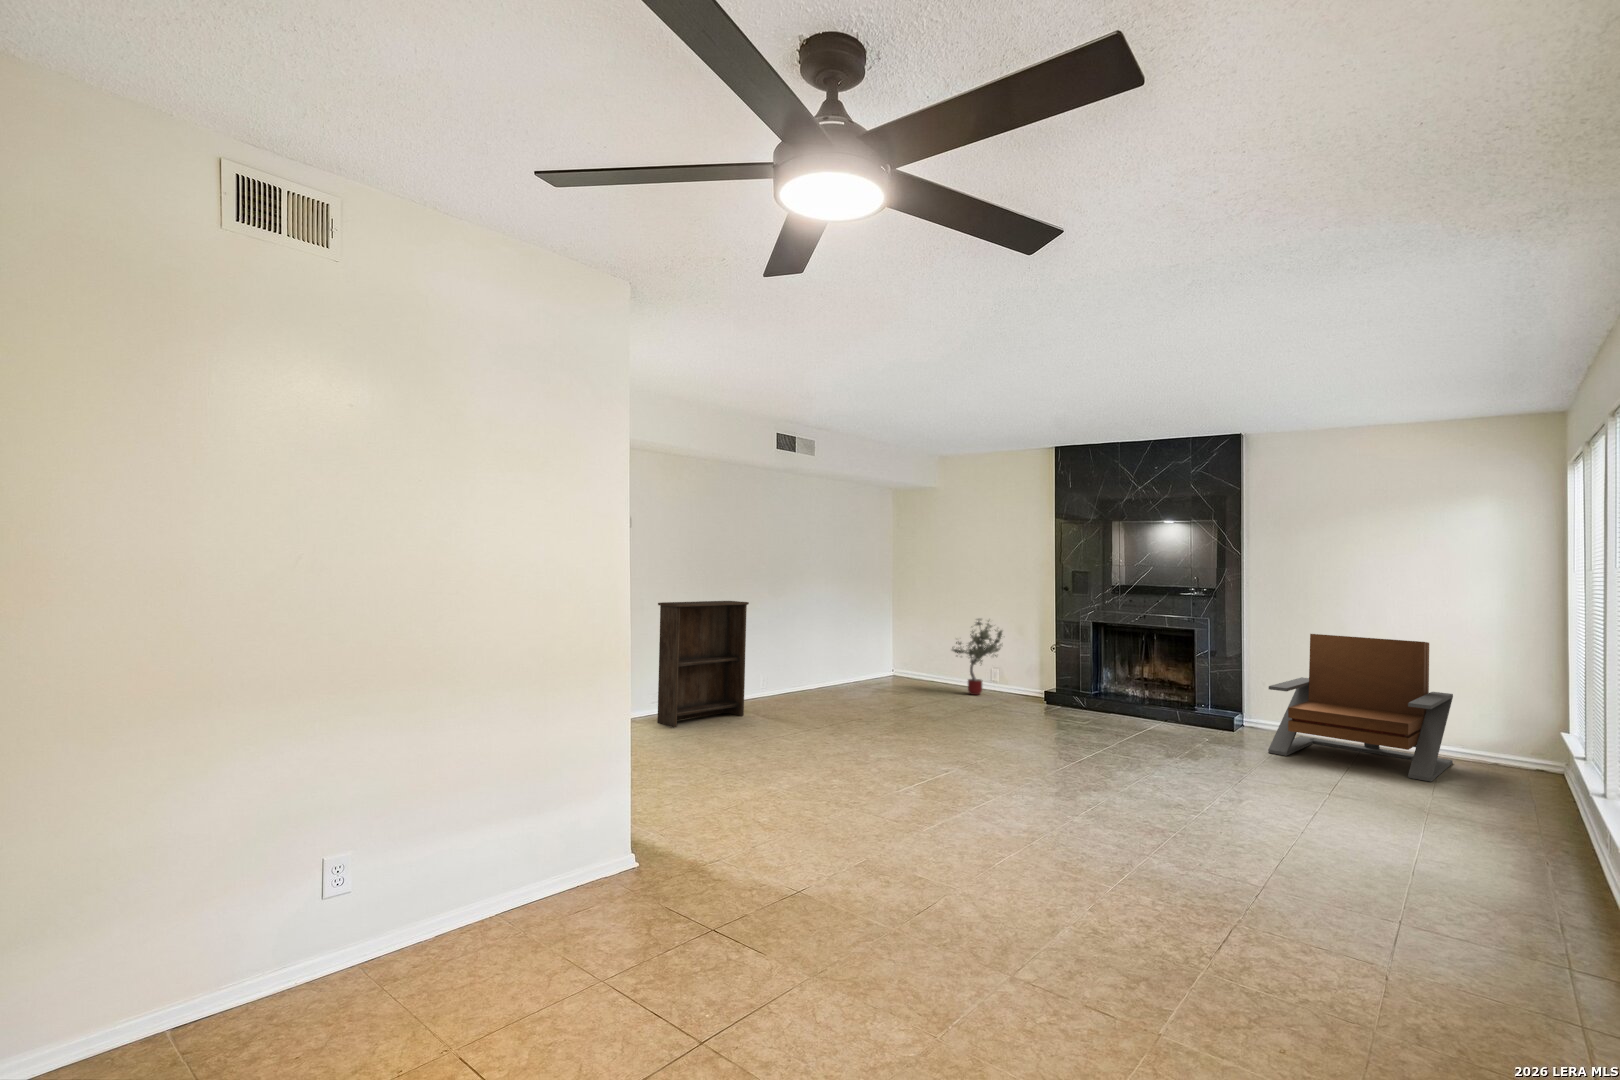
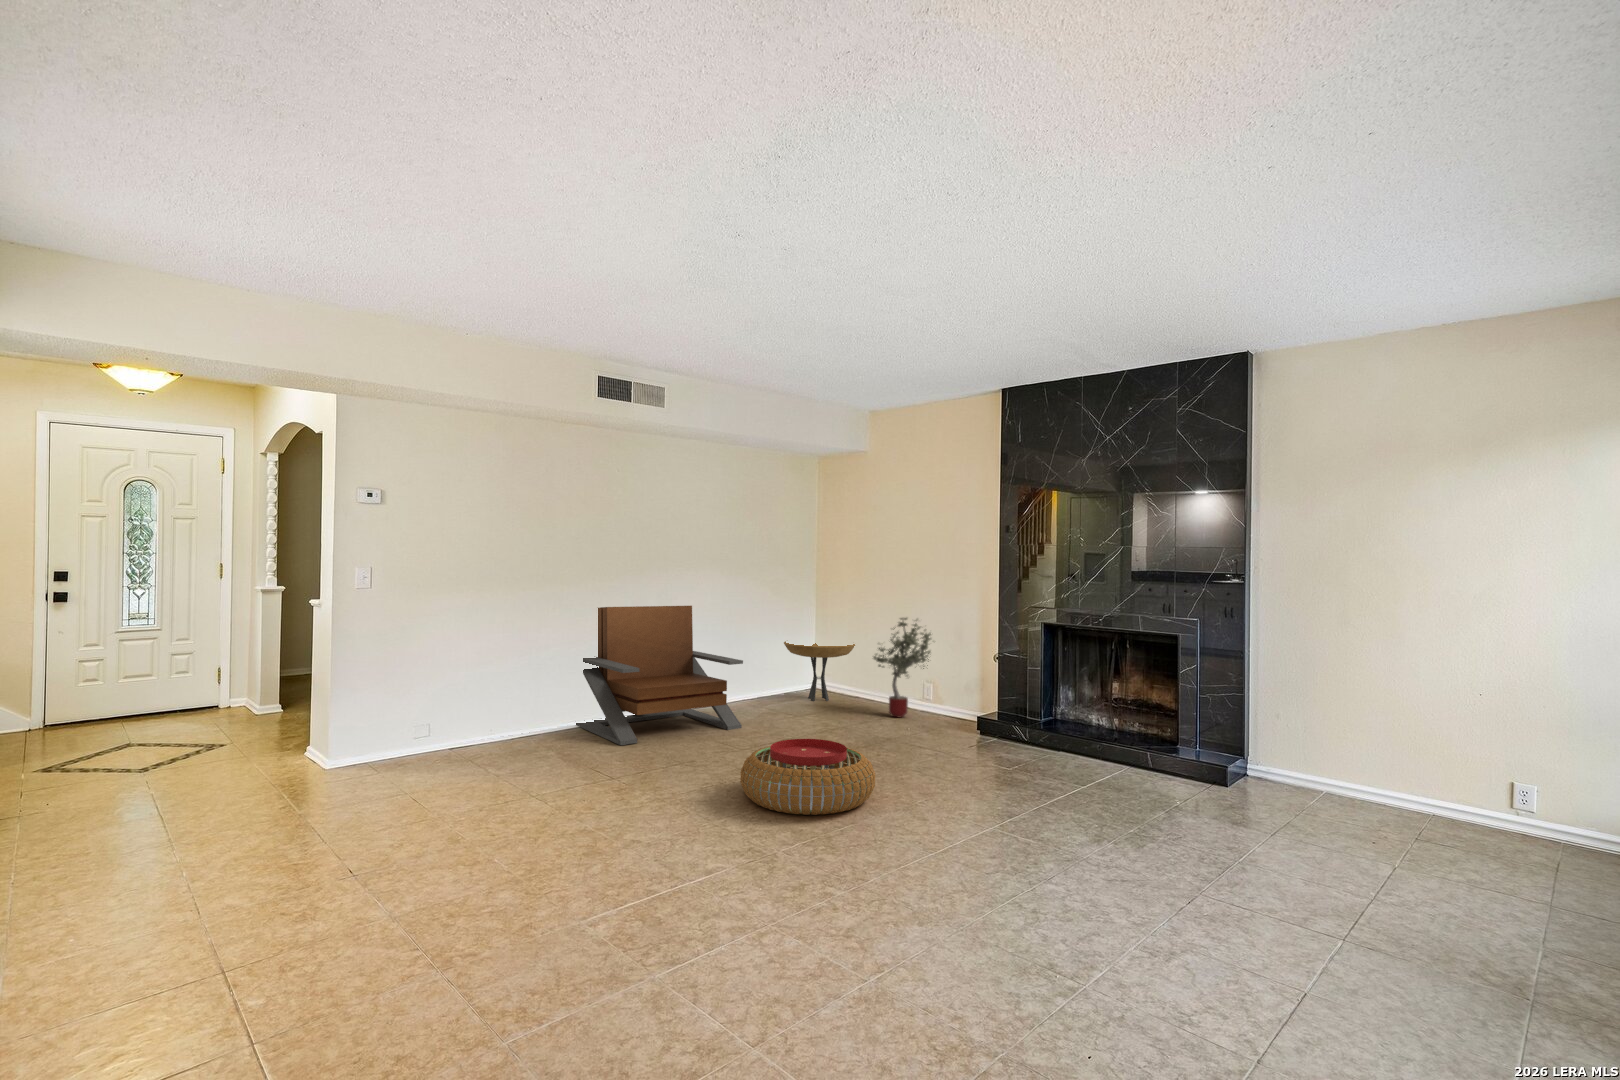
bookshelf: present [657,601,749,728] -> none [417,590,559,760]
lounge chair: present [1268,634,1453,782] -> present [576,606,743,745]
side table: none [874,636,932,685] -> present [784,641,855,701]
pouf: none [921,705,1015,753] -> present [740,739,875,815]

